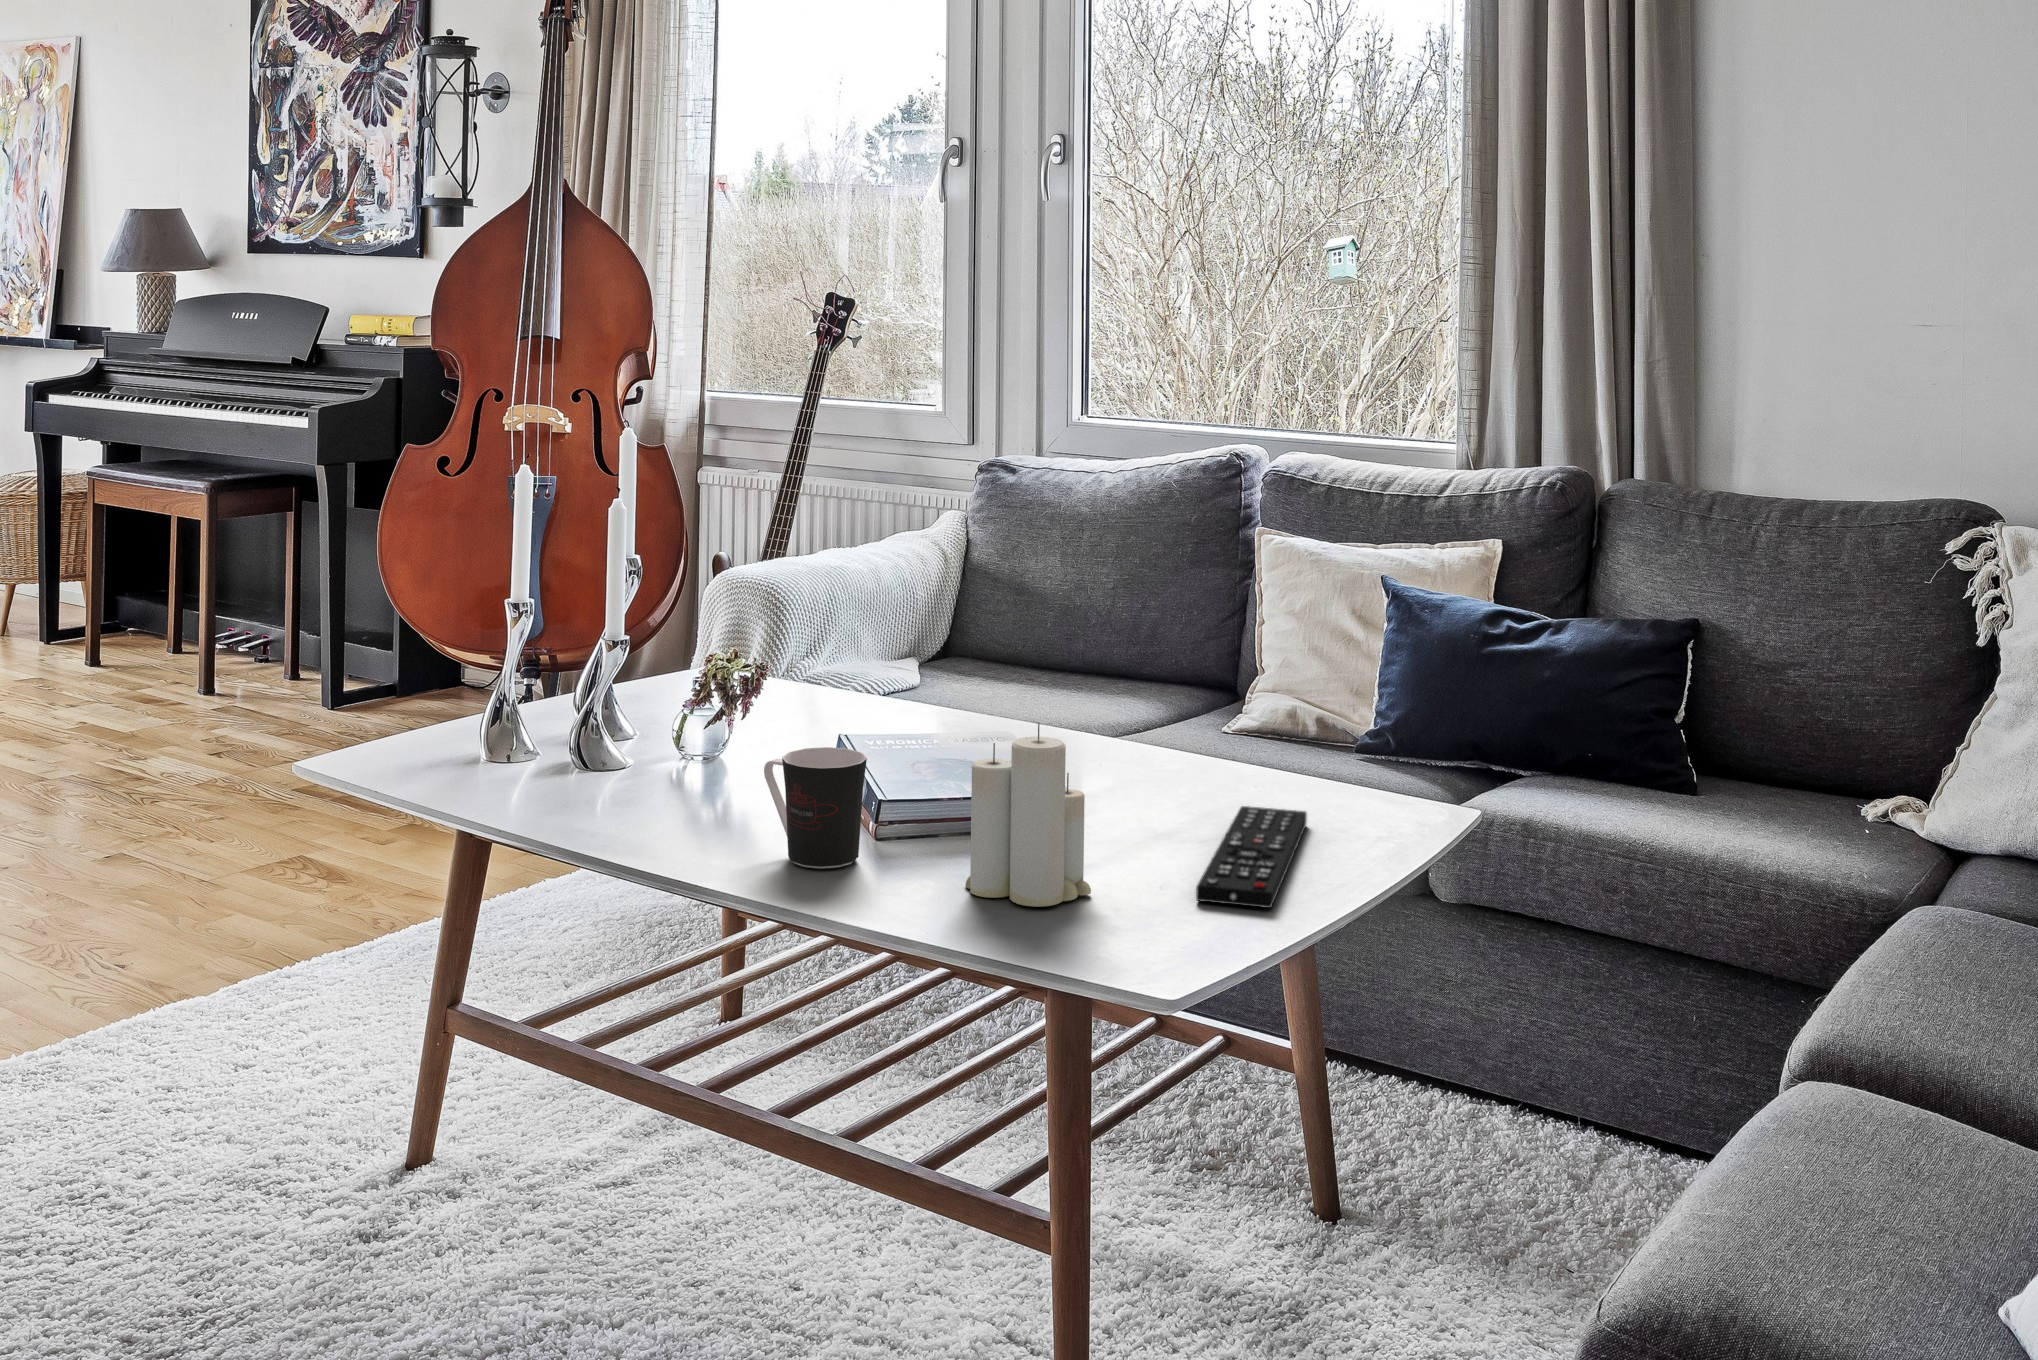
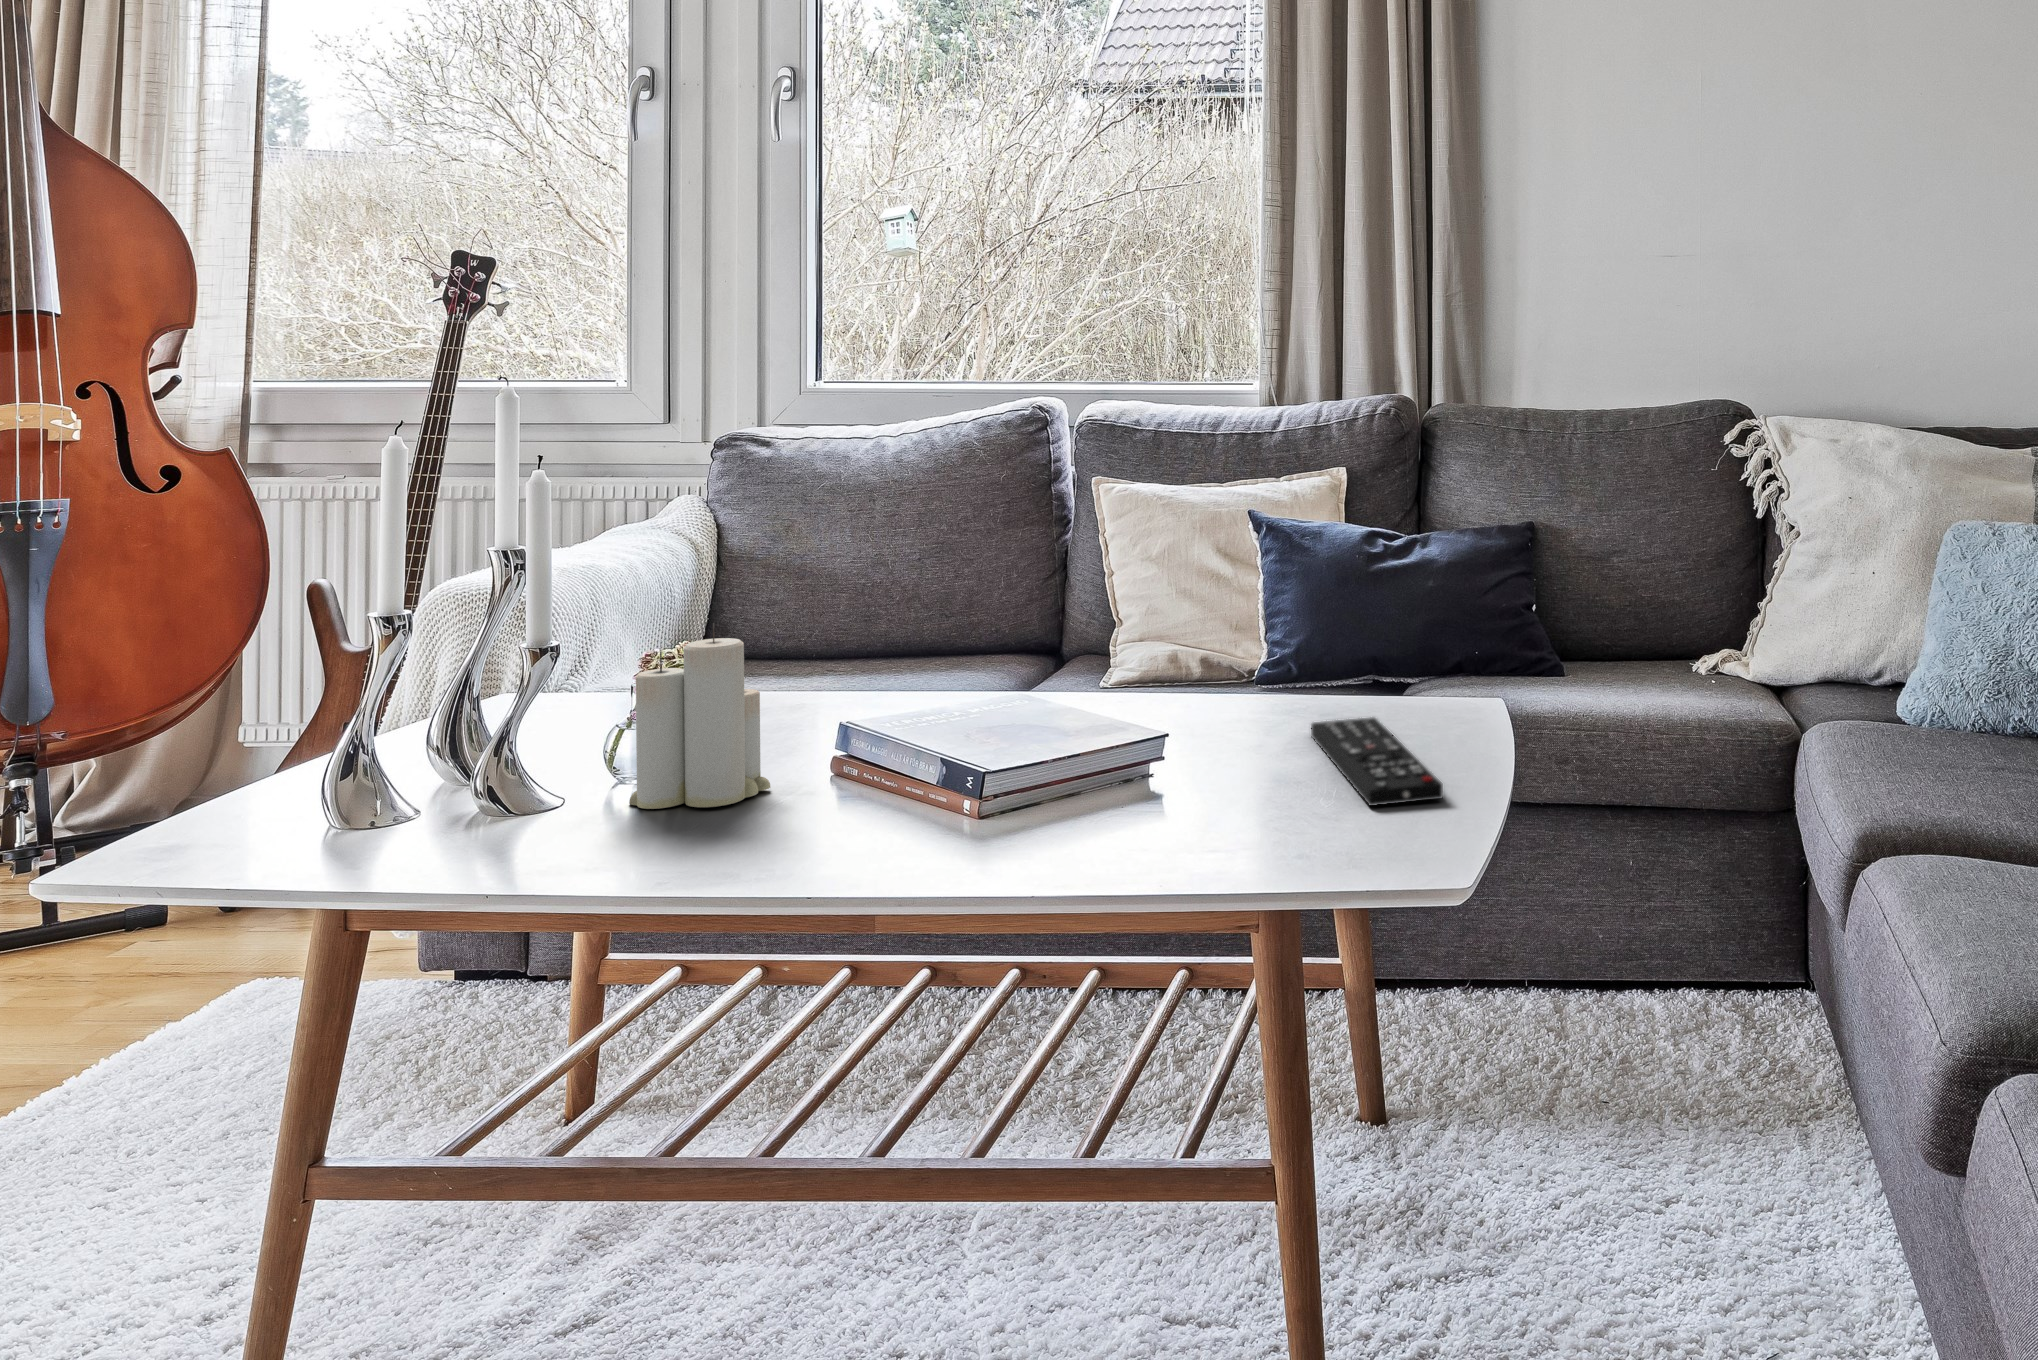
candle: present [966,723,1091,907] -> present [629,623,770,809]
coffee cup: present [764,747,867,869] -> none [866,716,999,853]

